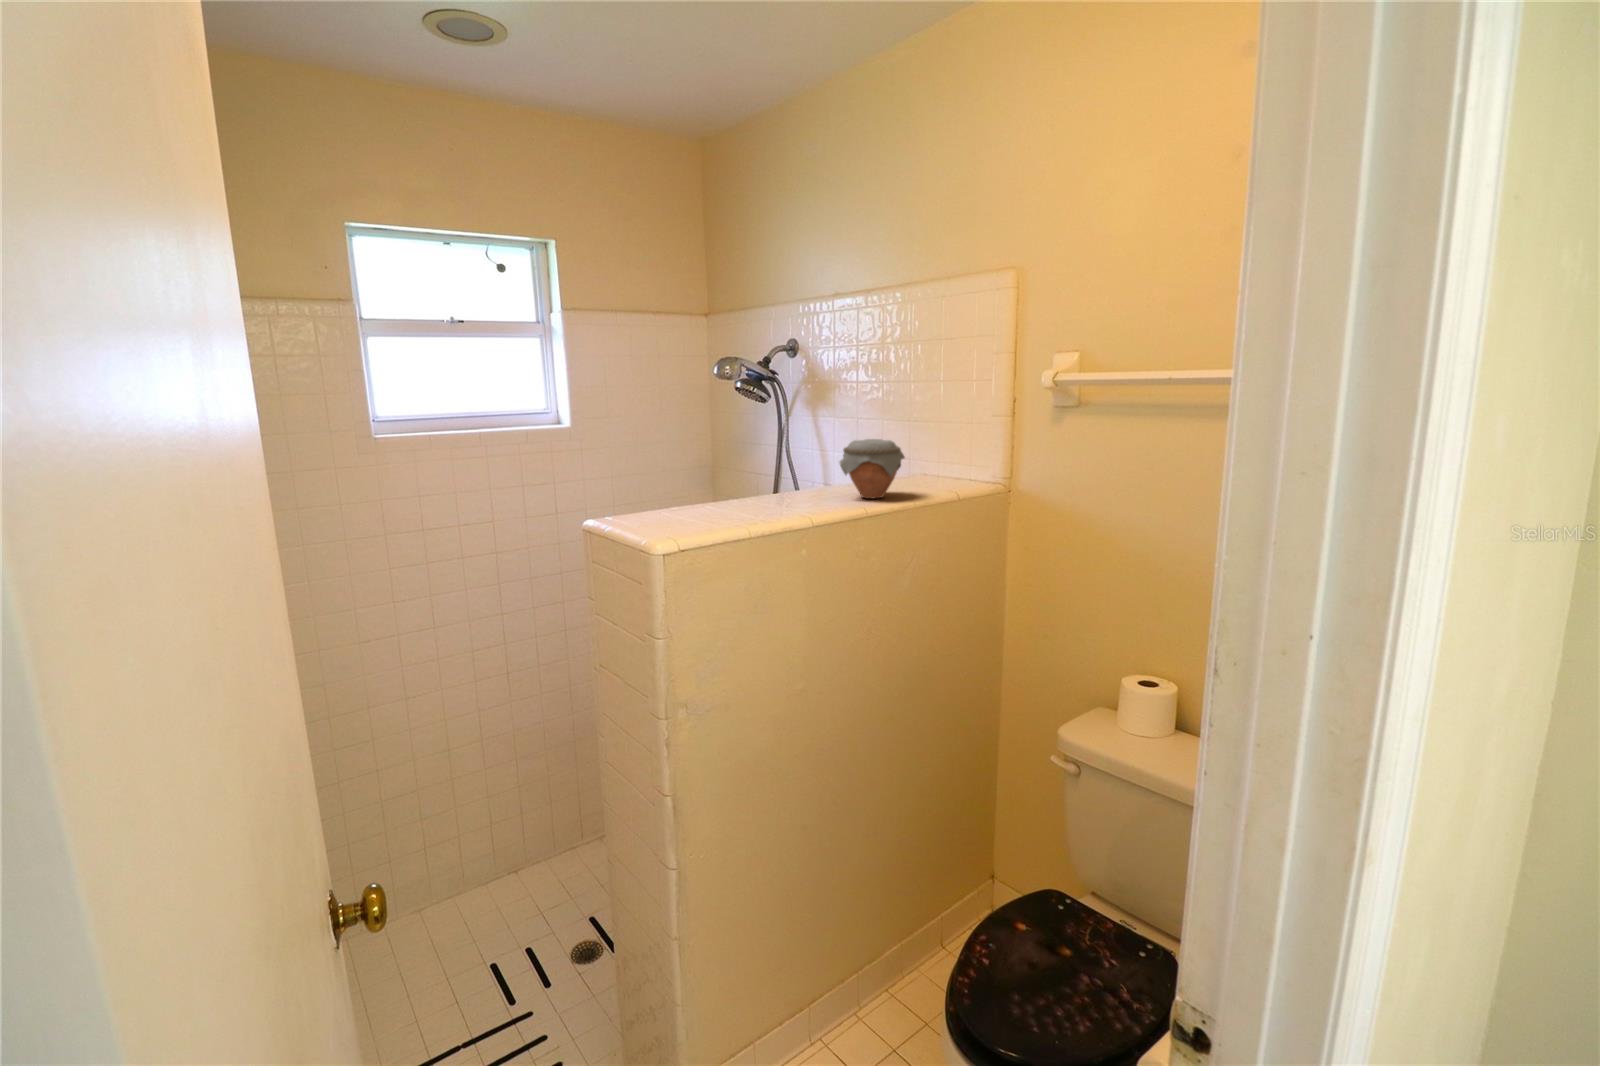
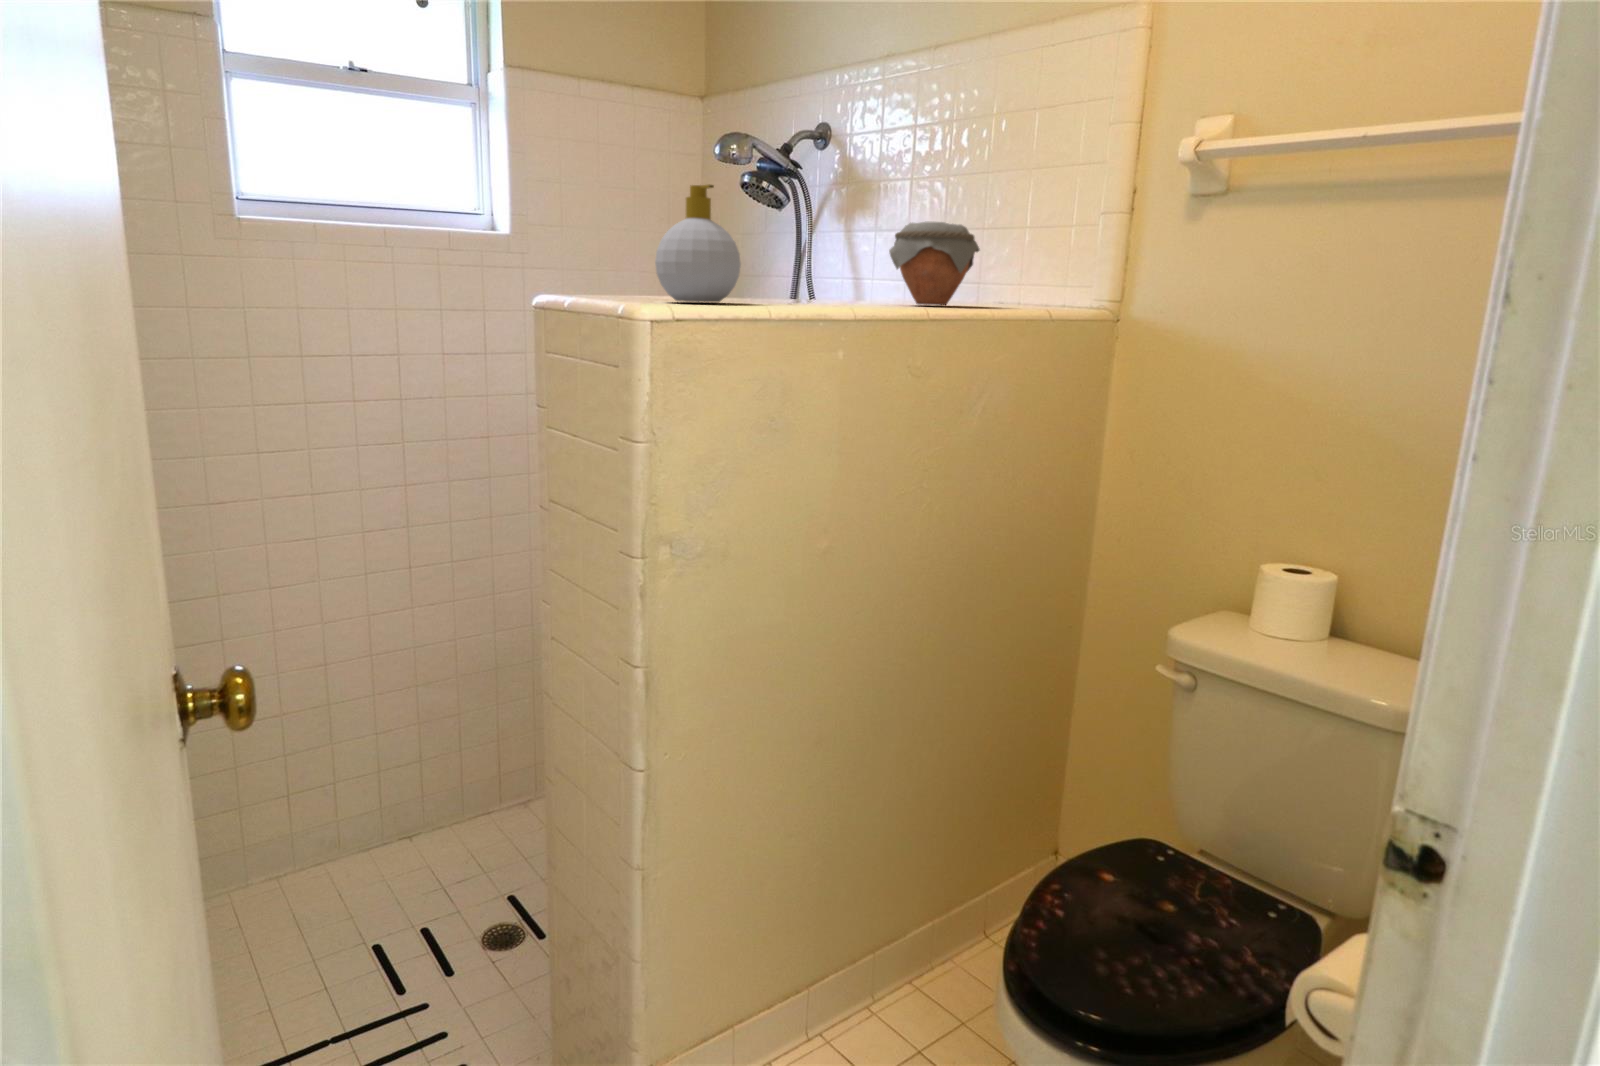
soap bottle: none [670,435,731,518] -> present [655,184,741,303]

